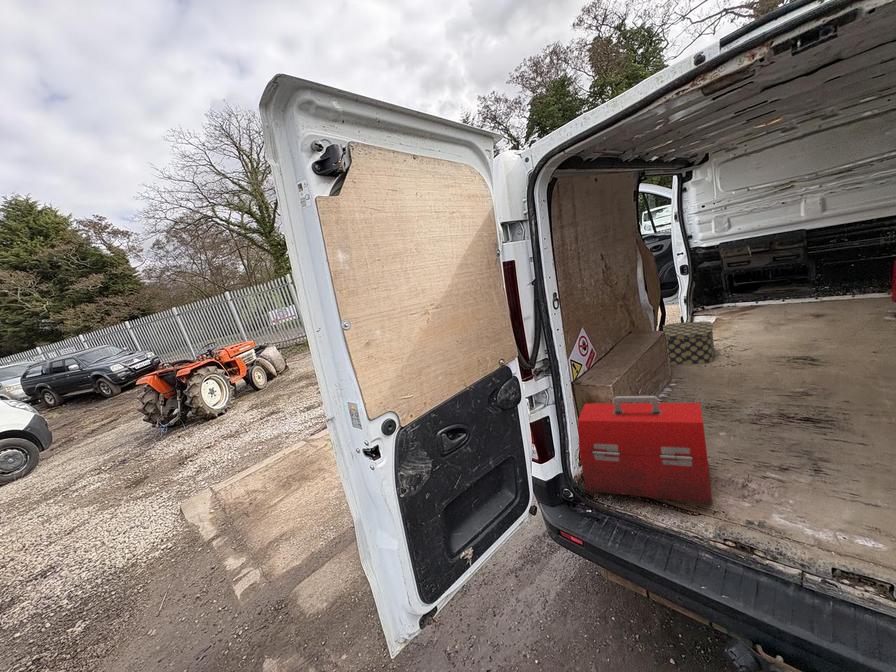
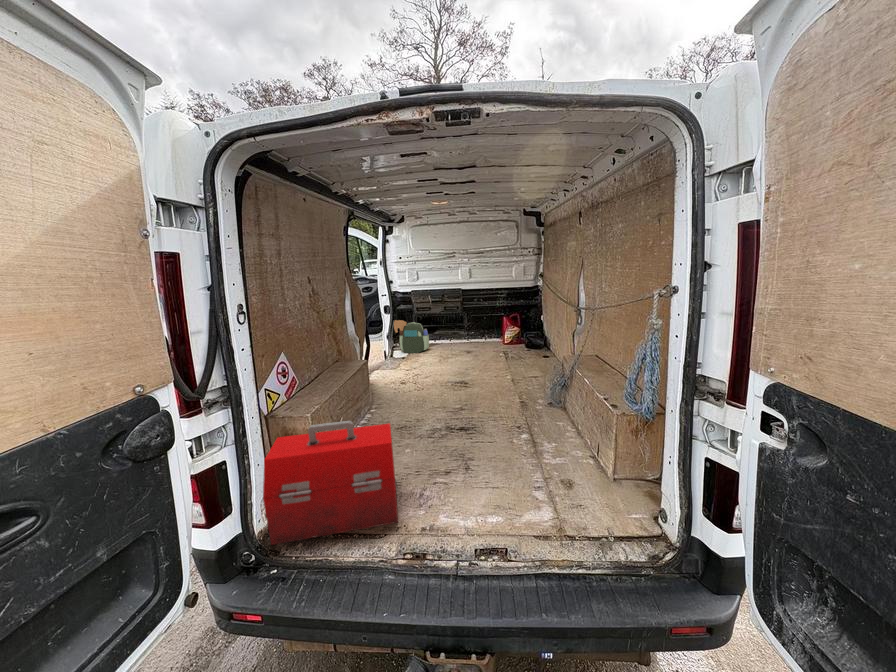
backpack: none [695,281,749,321] -> present [394,320,429,353]
storage box: present [663,321,715,365] -> none [362,352,406,390]

